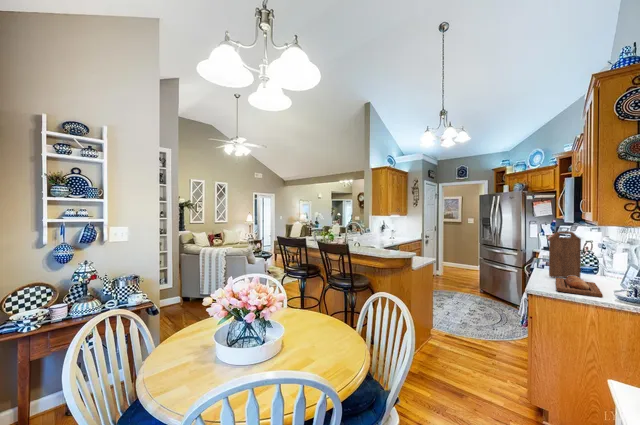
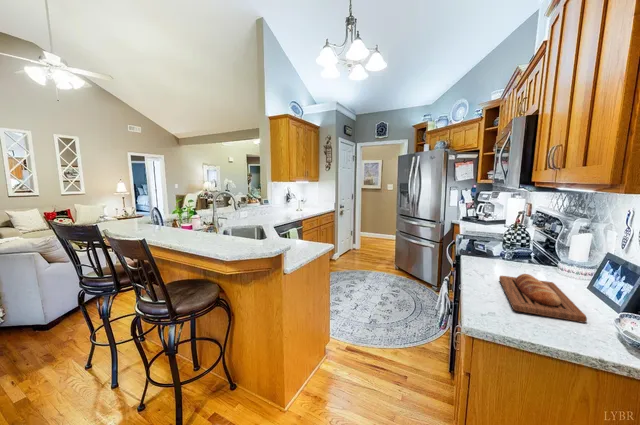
cutting board: present [549,231,581,278] -> none [487,203,531,271]

